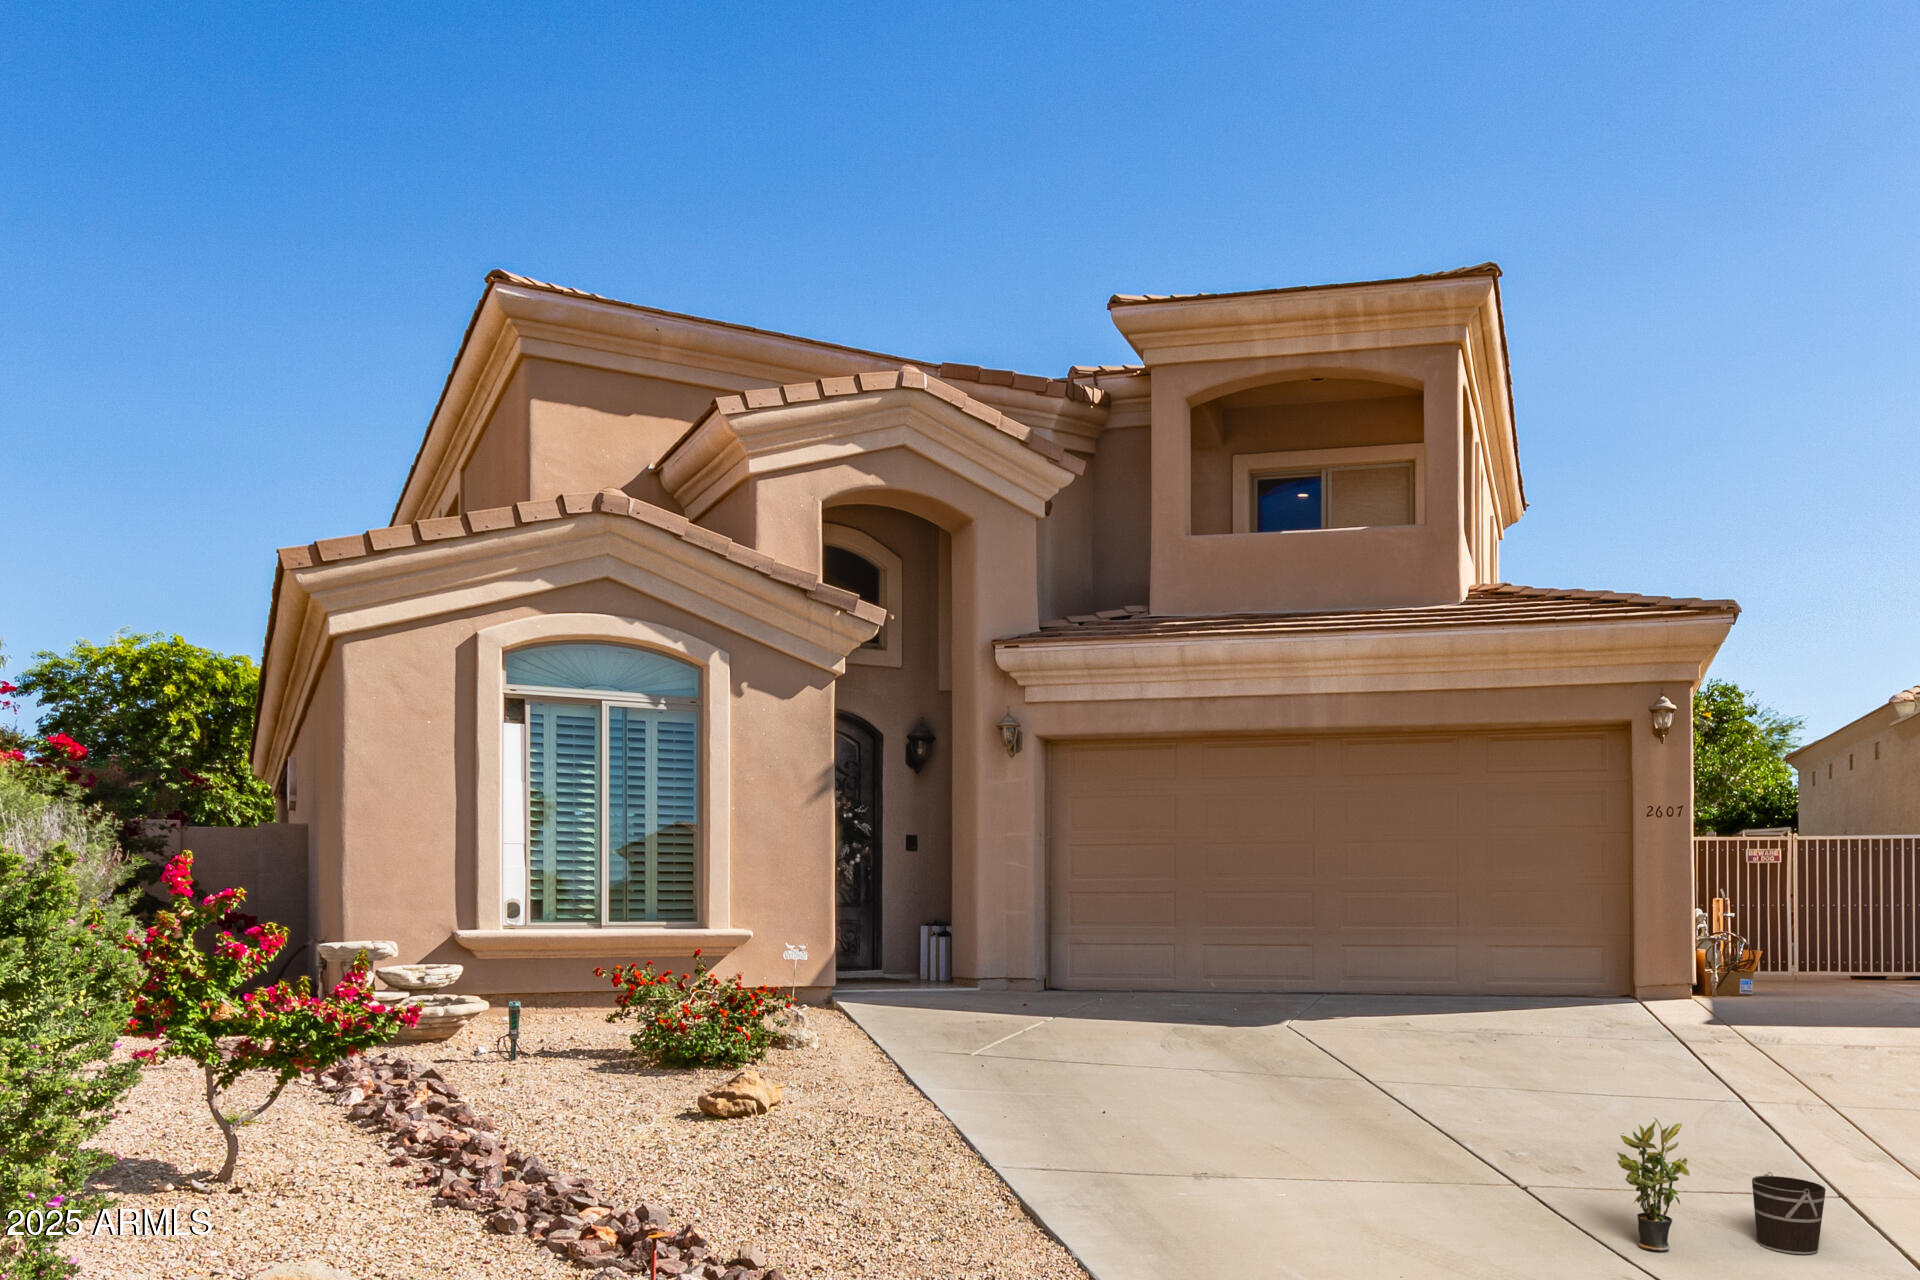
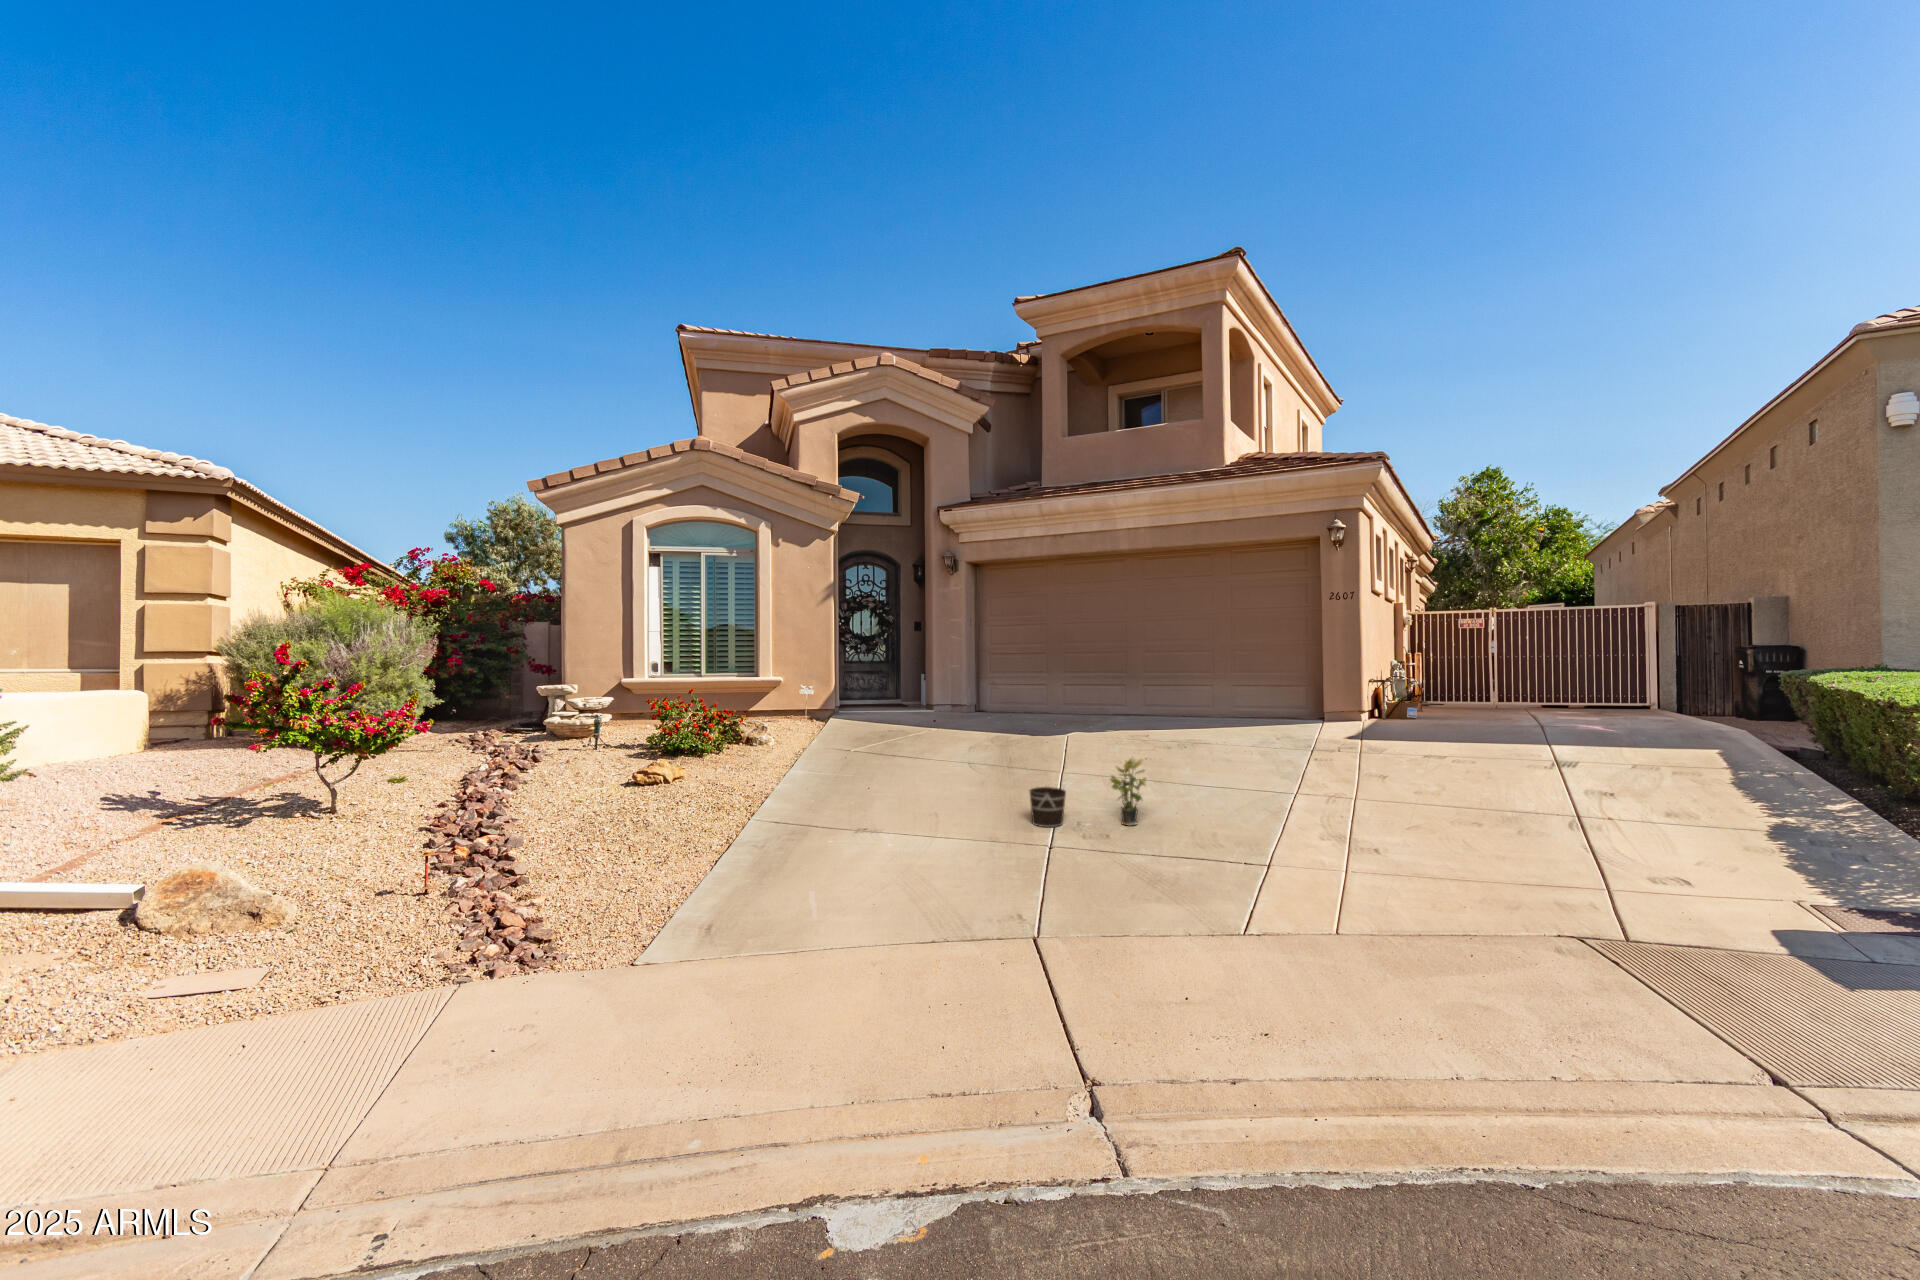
bucket: present [1752,1172,1826,1254] -> present [1029,786,1066,827]

